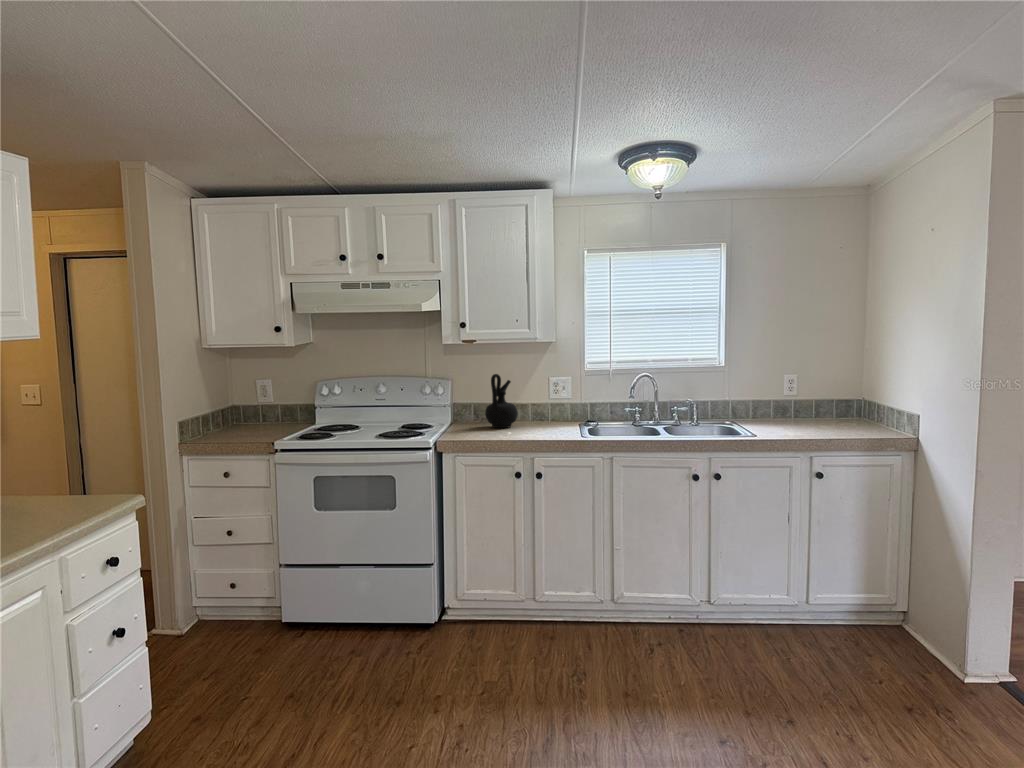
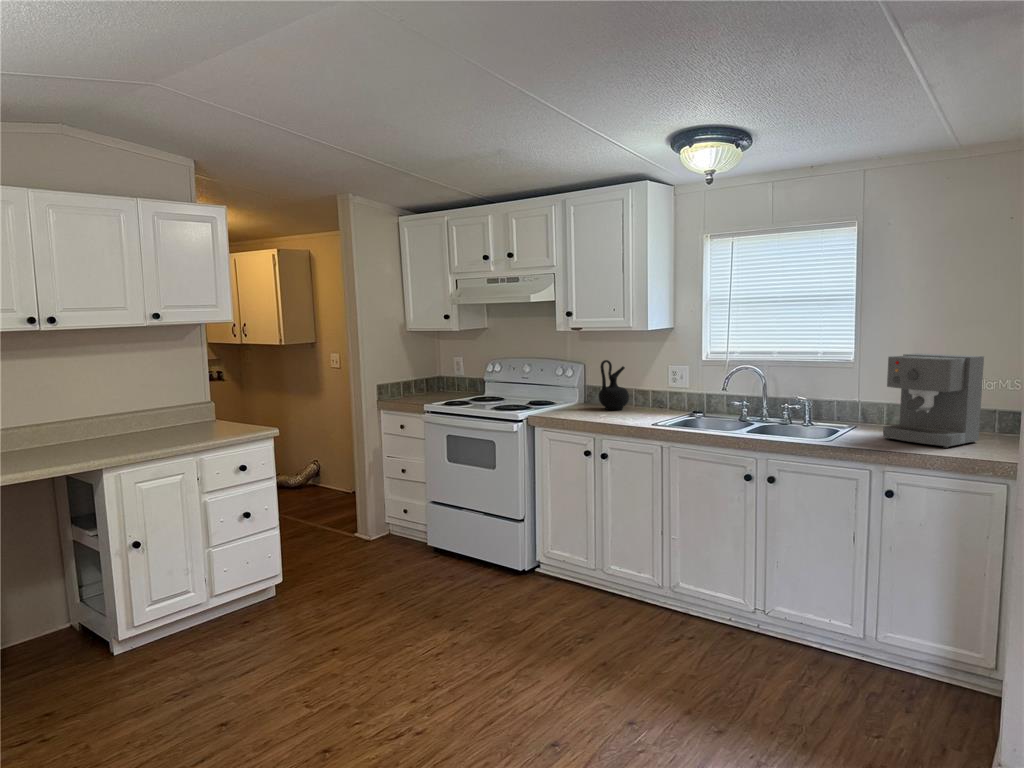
coffee maker: none [783,356,842,432] -> present [883,353,984,448]

